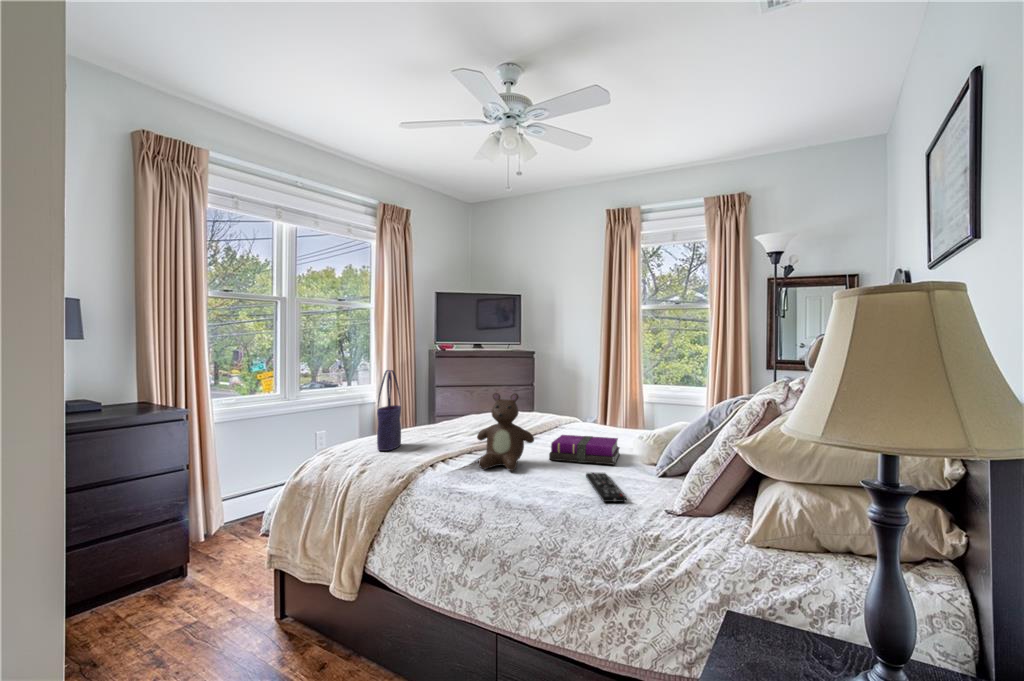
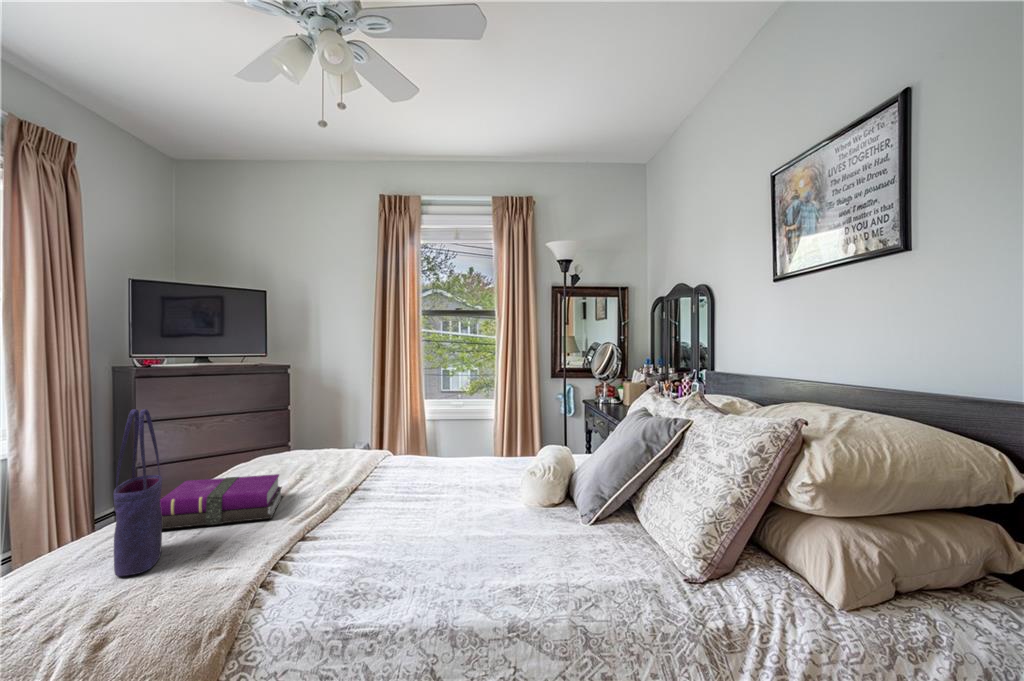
teddy bear: present [477,393,534,471] -> none [332,431,429,567]
notebook: present [549,435,620,465] -> present [160,474,282,529]
remote control: present [586,473,626,502] -> none [518,530,628,587]

